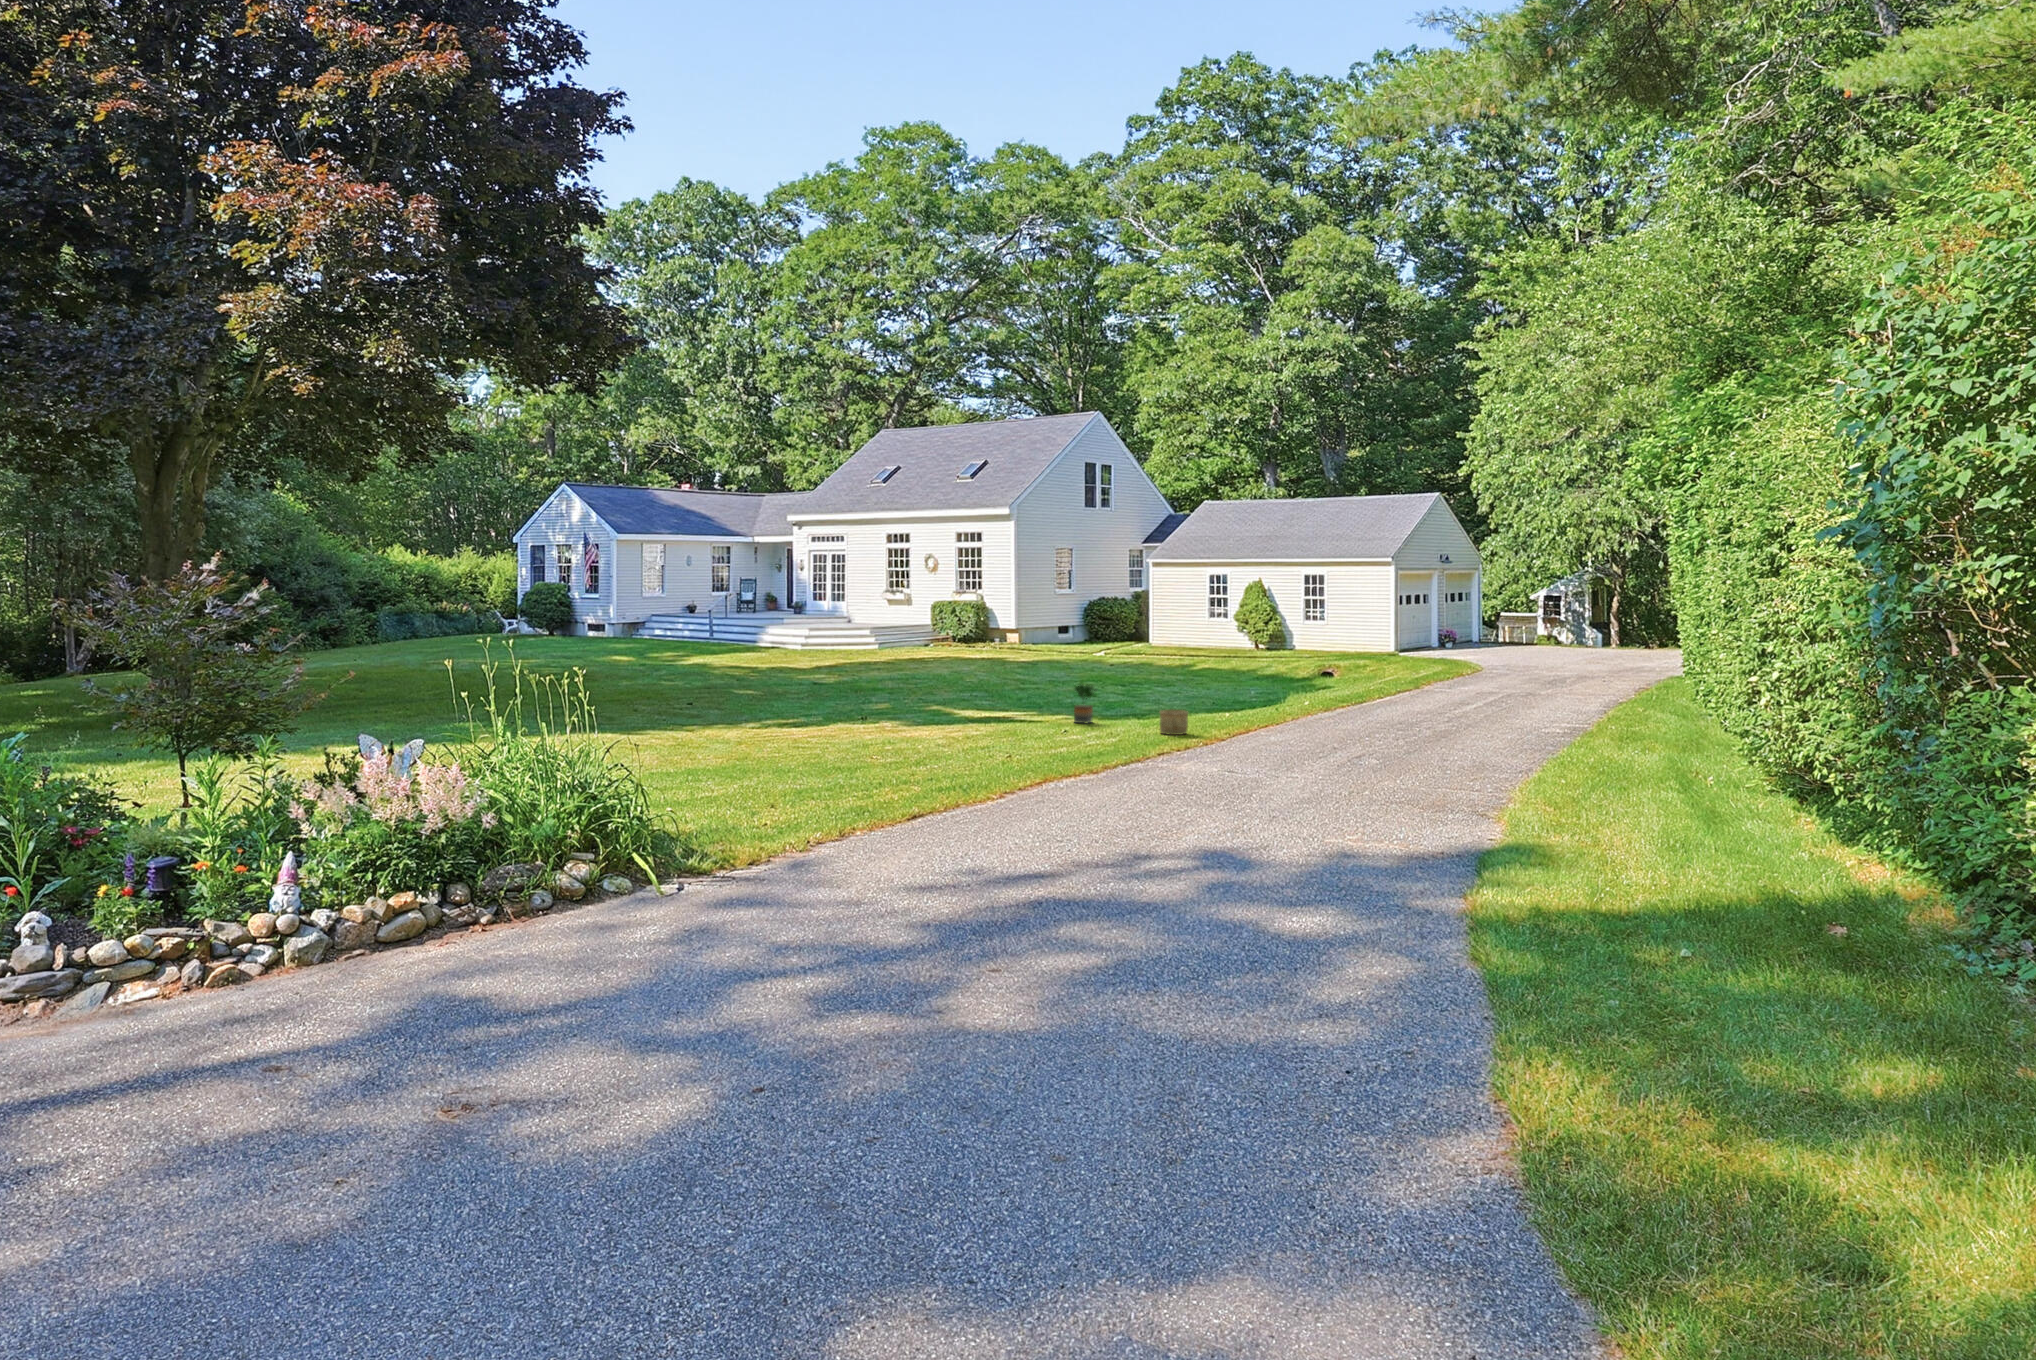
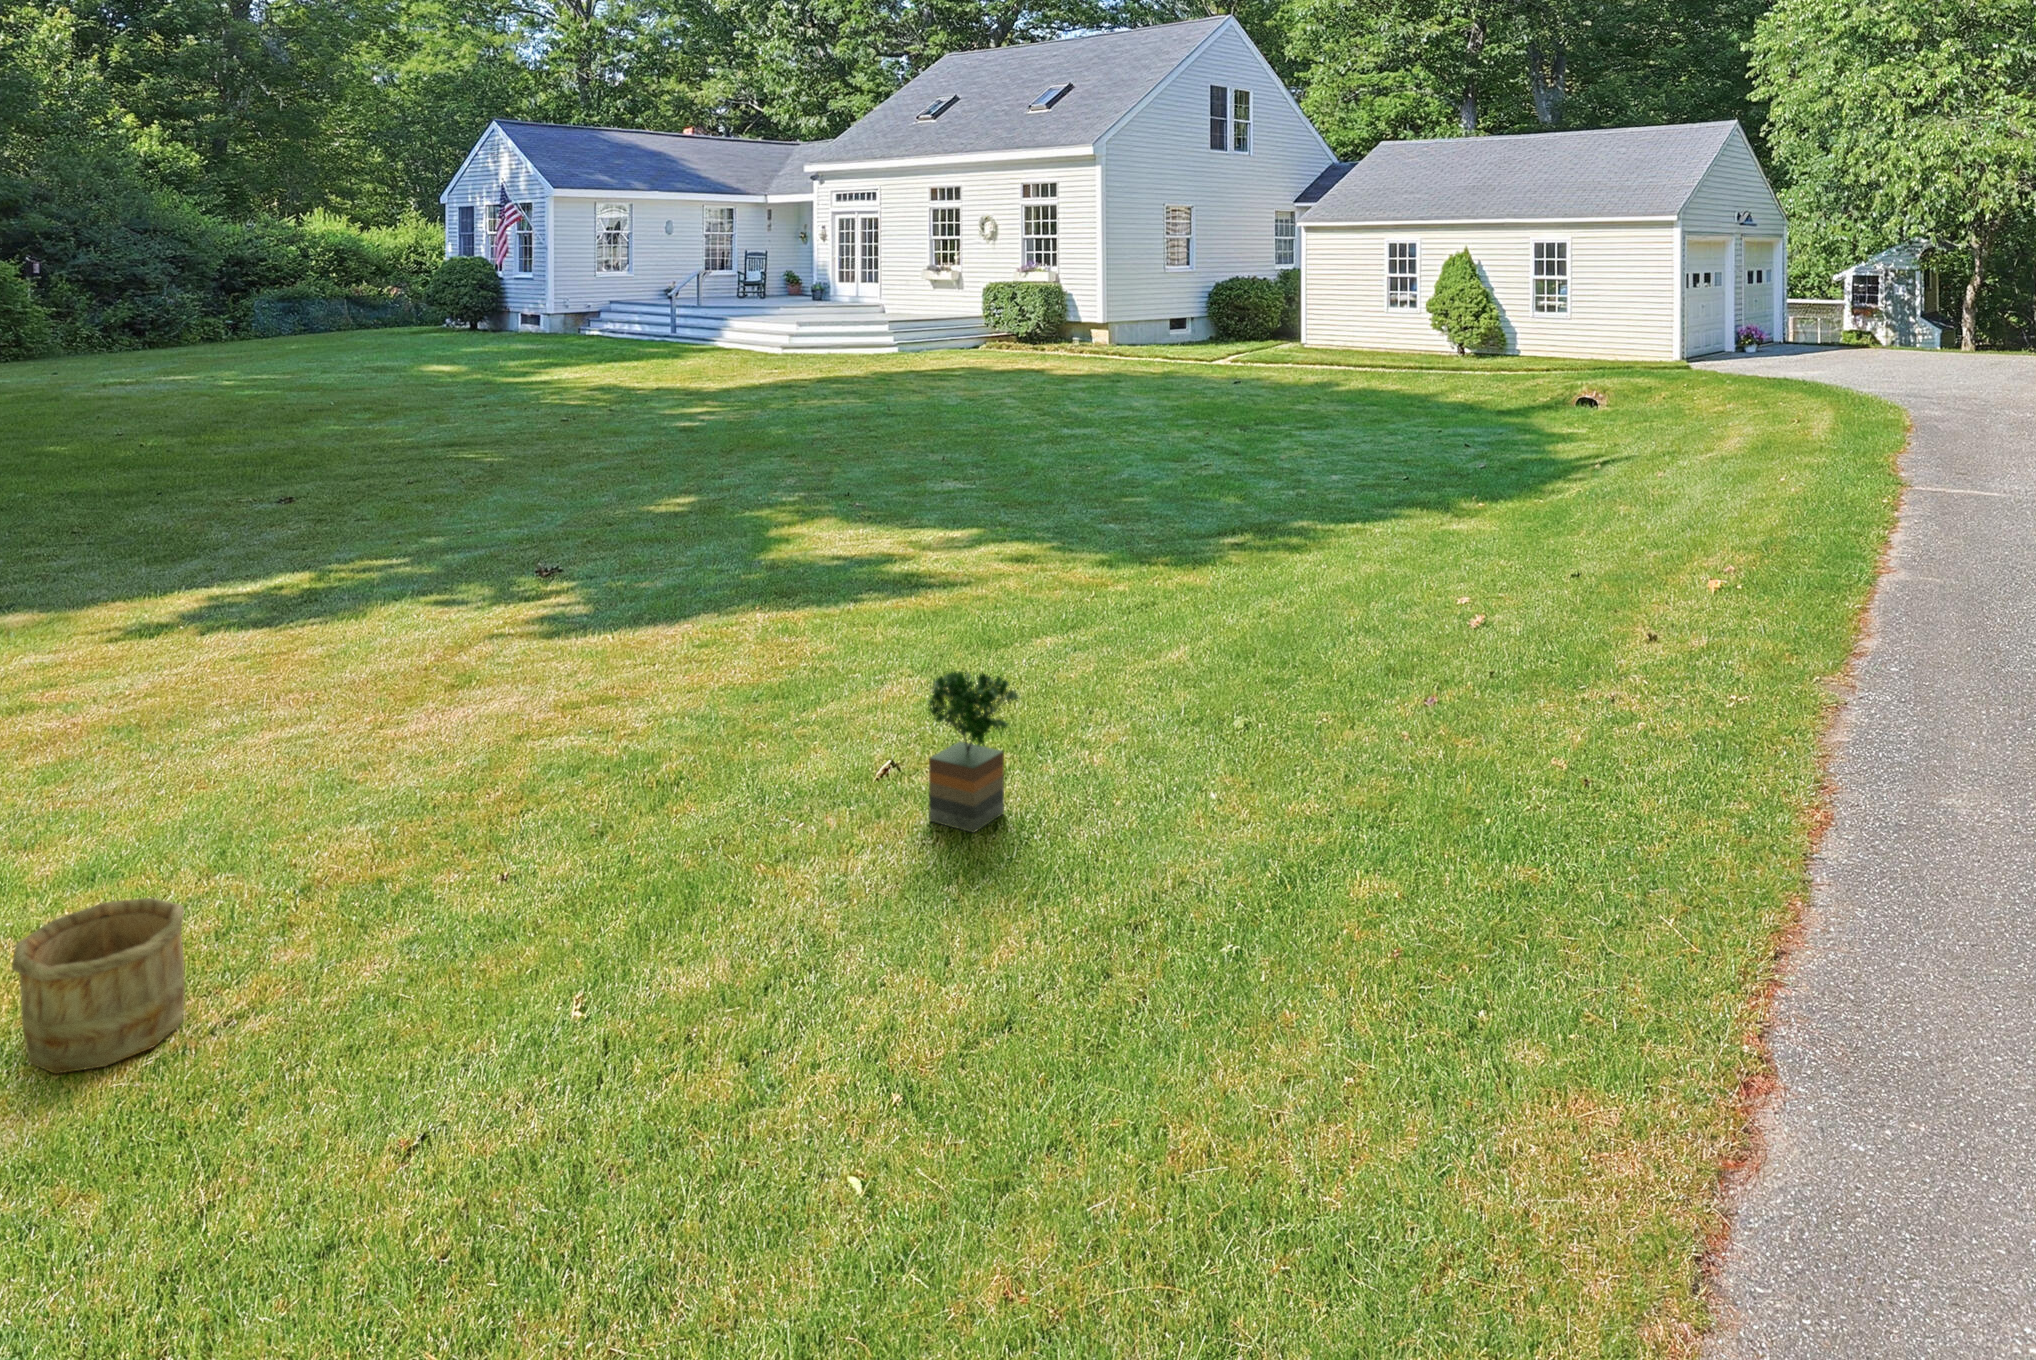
wooden bucket: present [1160,710,1188,735] -> present [12,898,185,1074]

